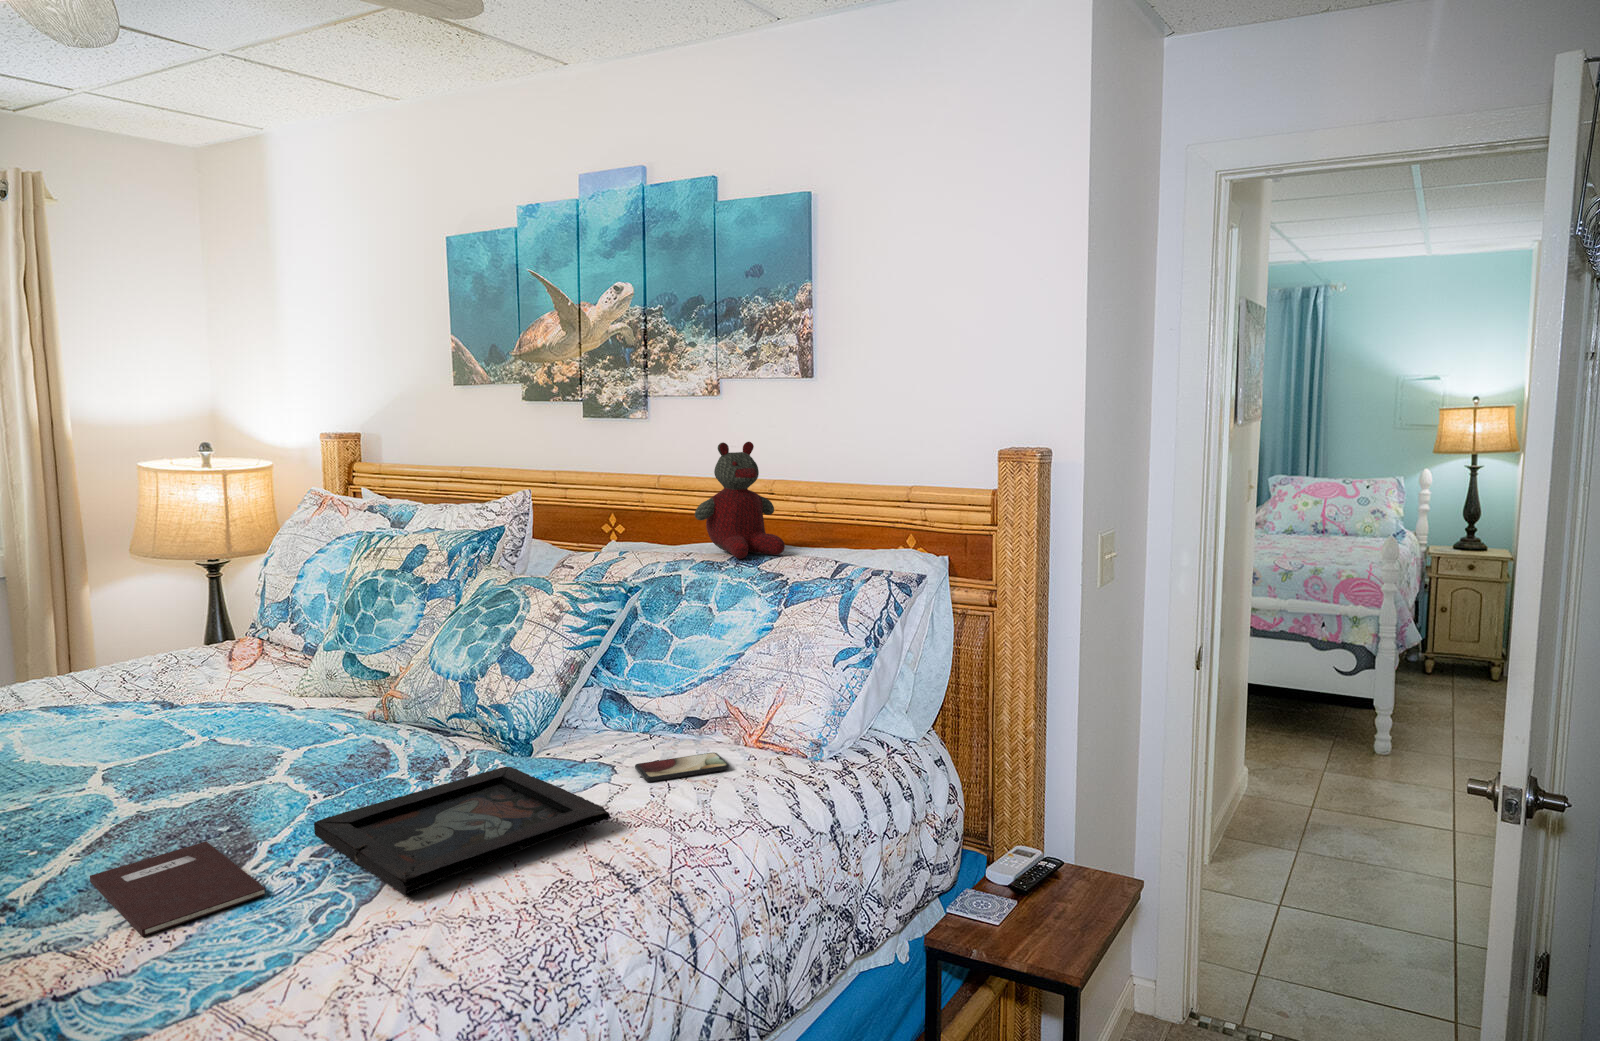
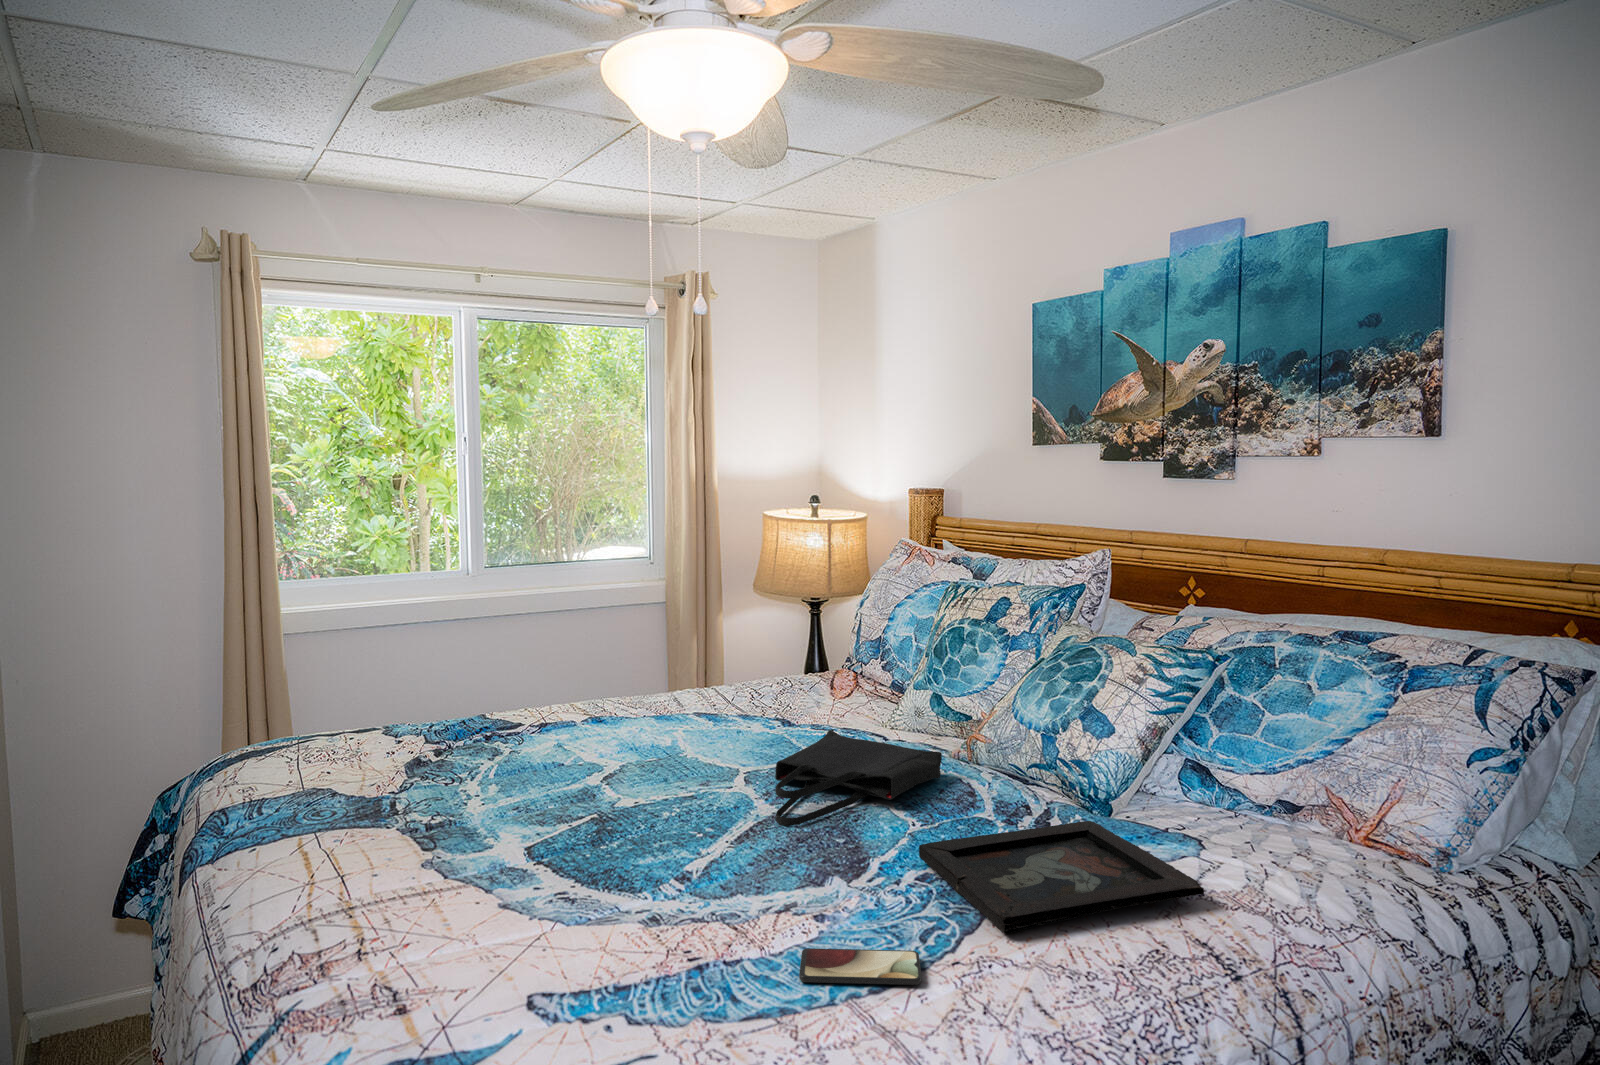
stuffed bear: present [695,442,785,558] -> none [1283,510,1392,634]
tote bag: none [128,709,348,829] -> present [775,730,942,826]
smartphone: present [635,753,729,782] -> present [799,948,921,985]
notebook: present [90,841,265,937] -> none [748,846,882,921]

